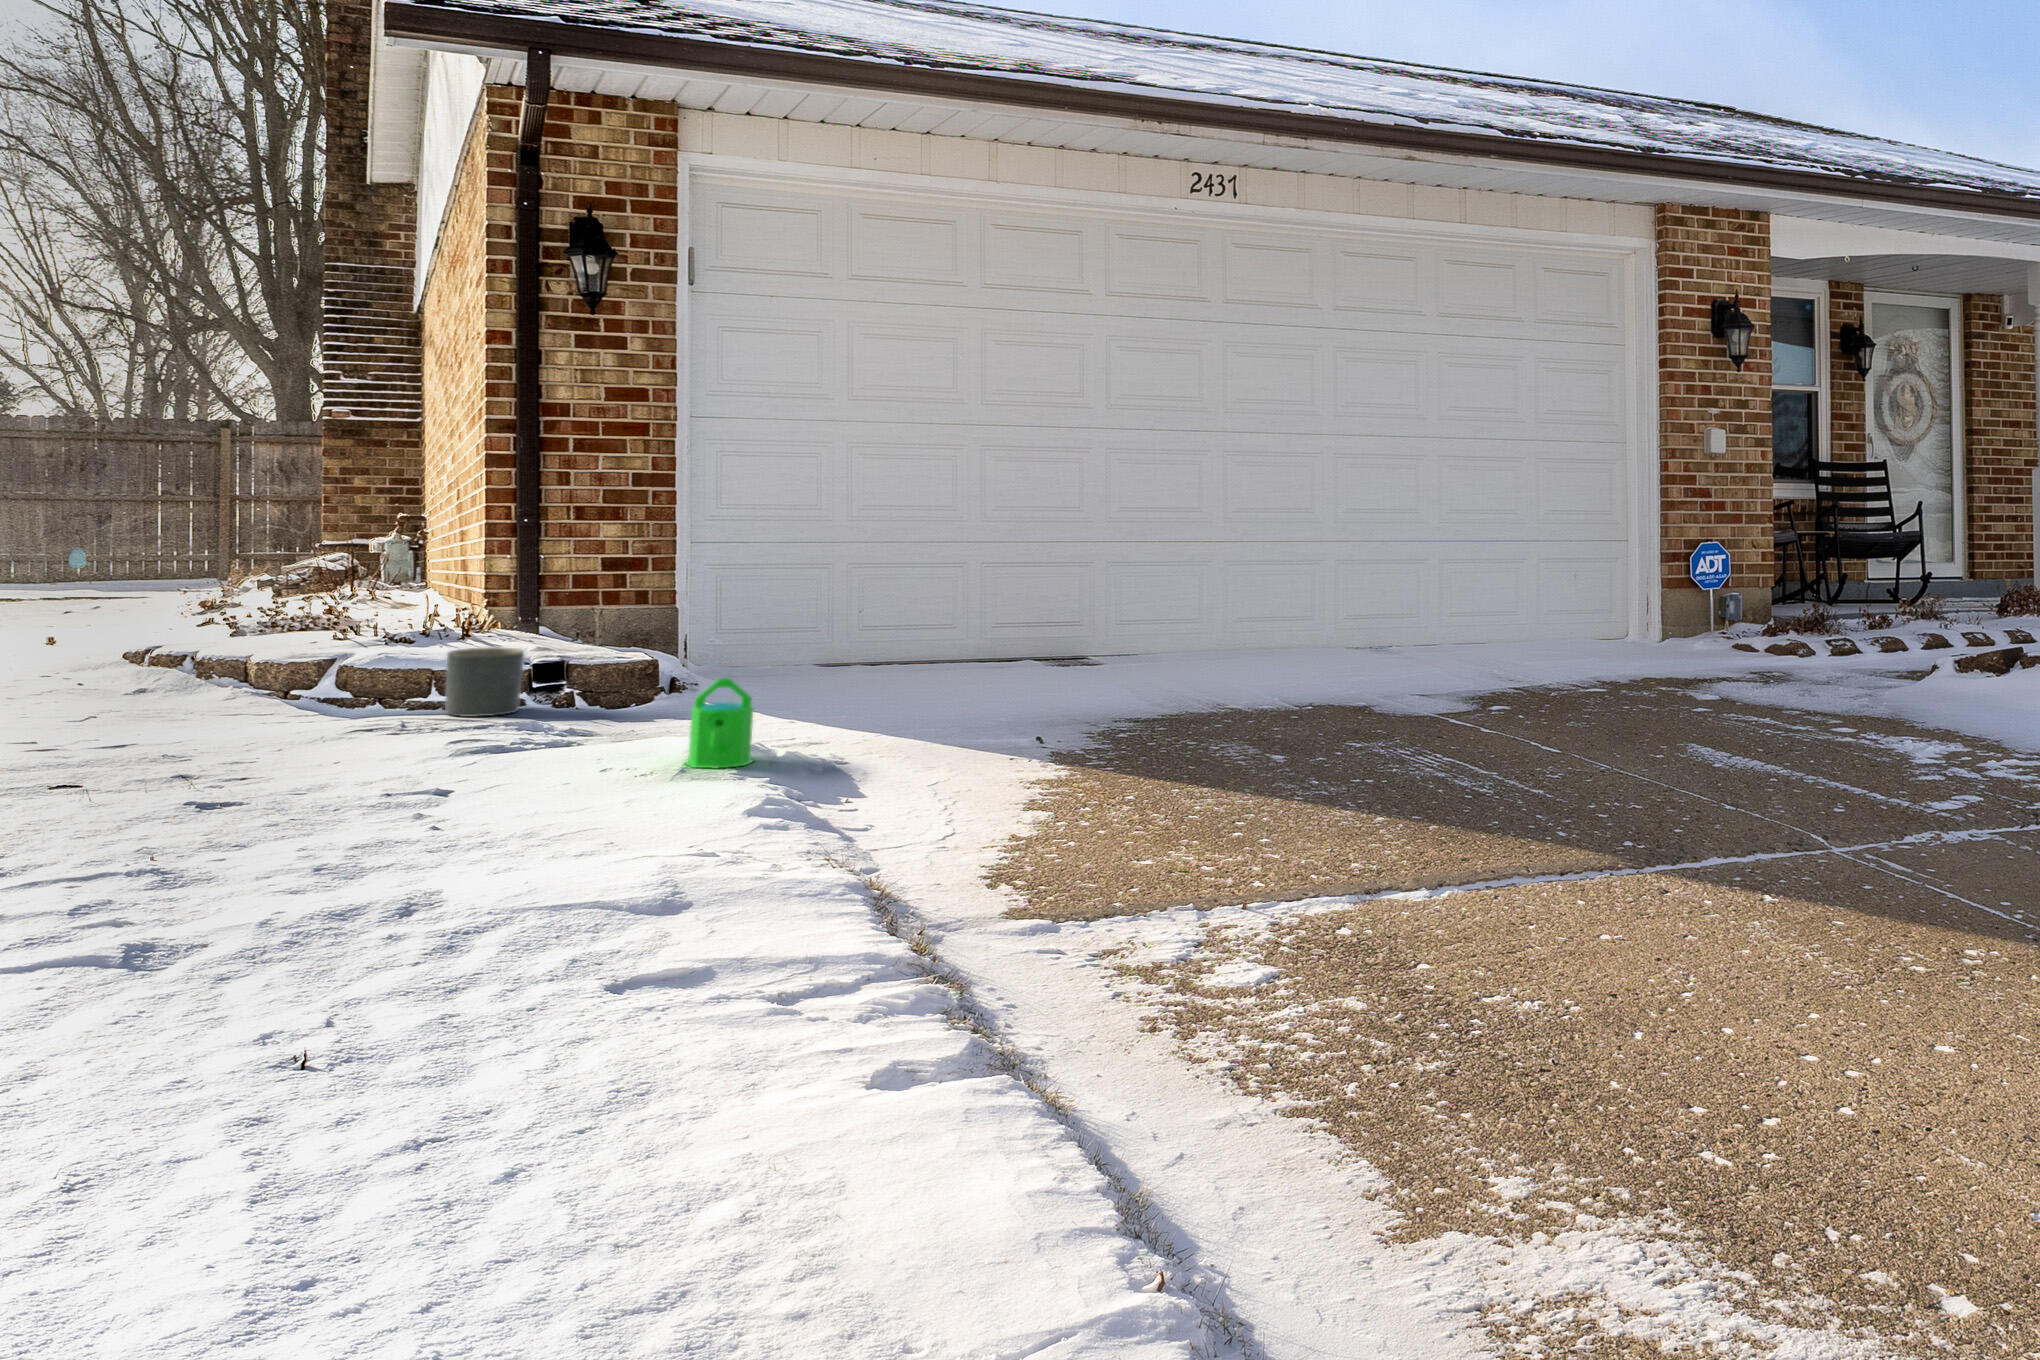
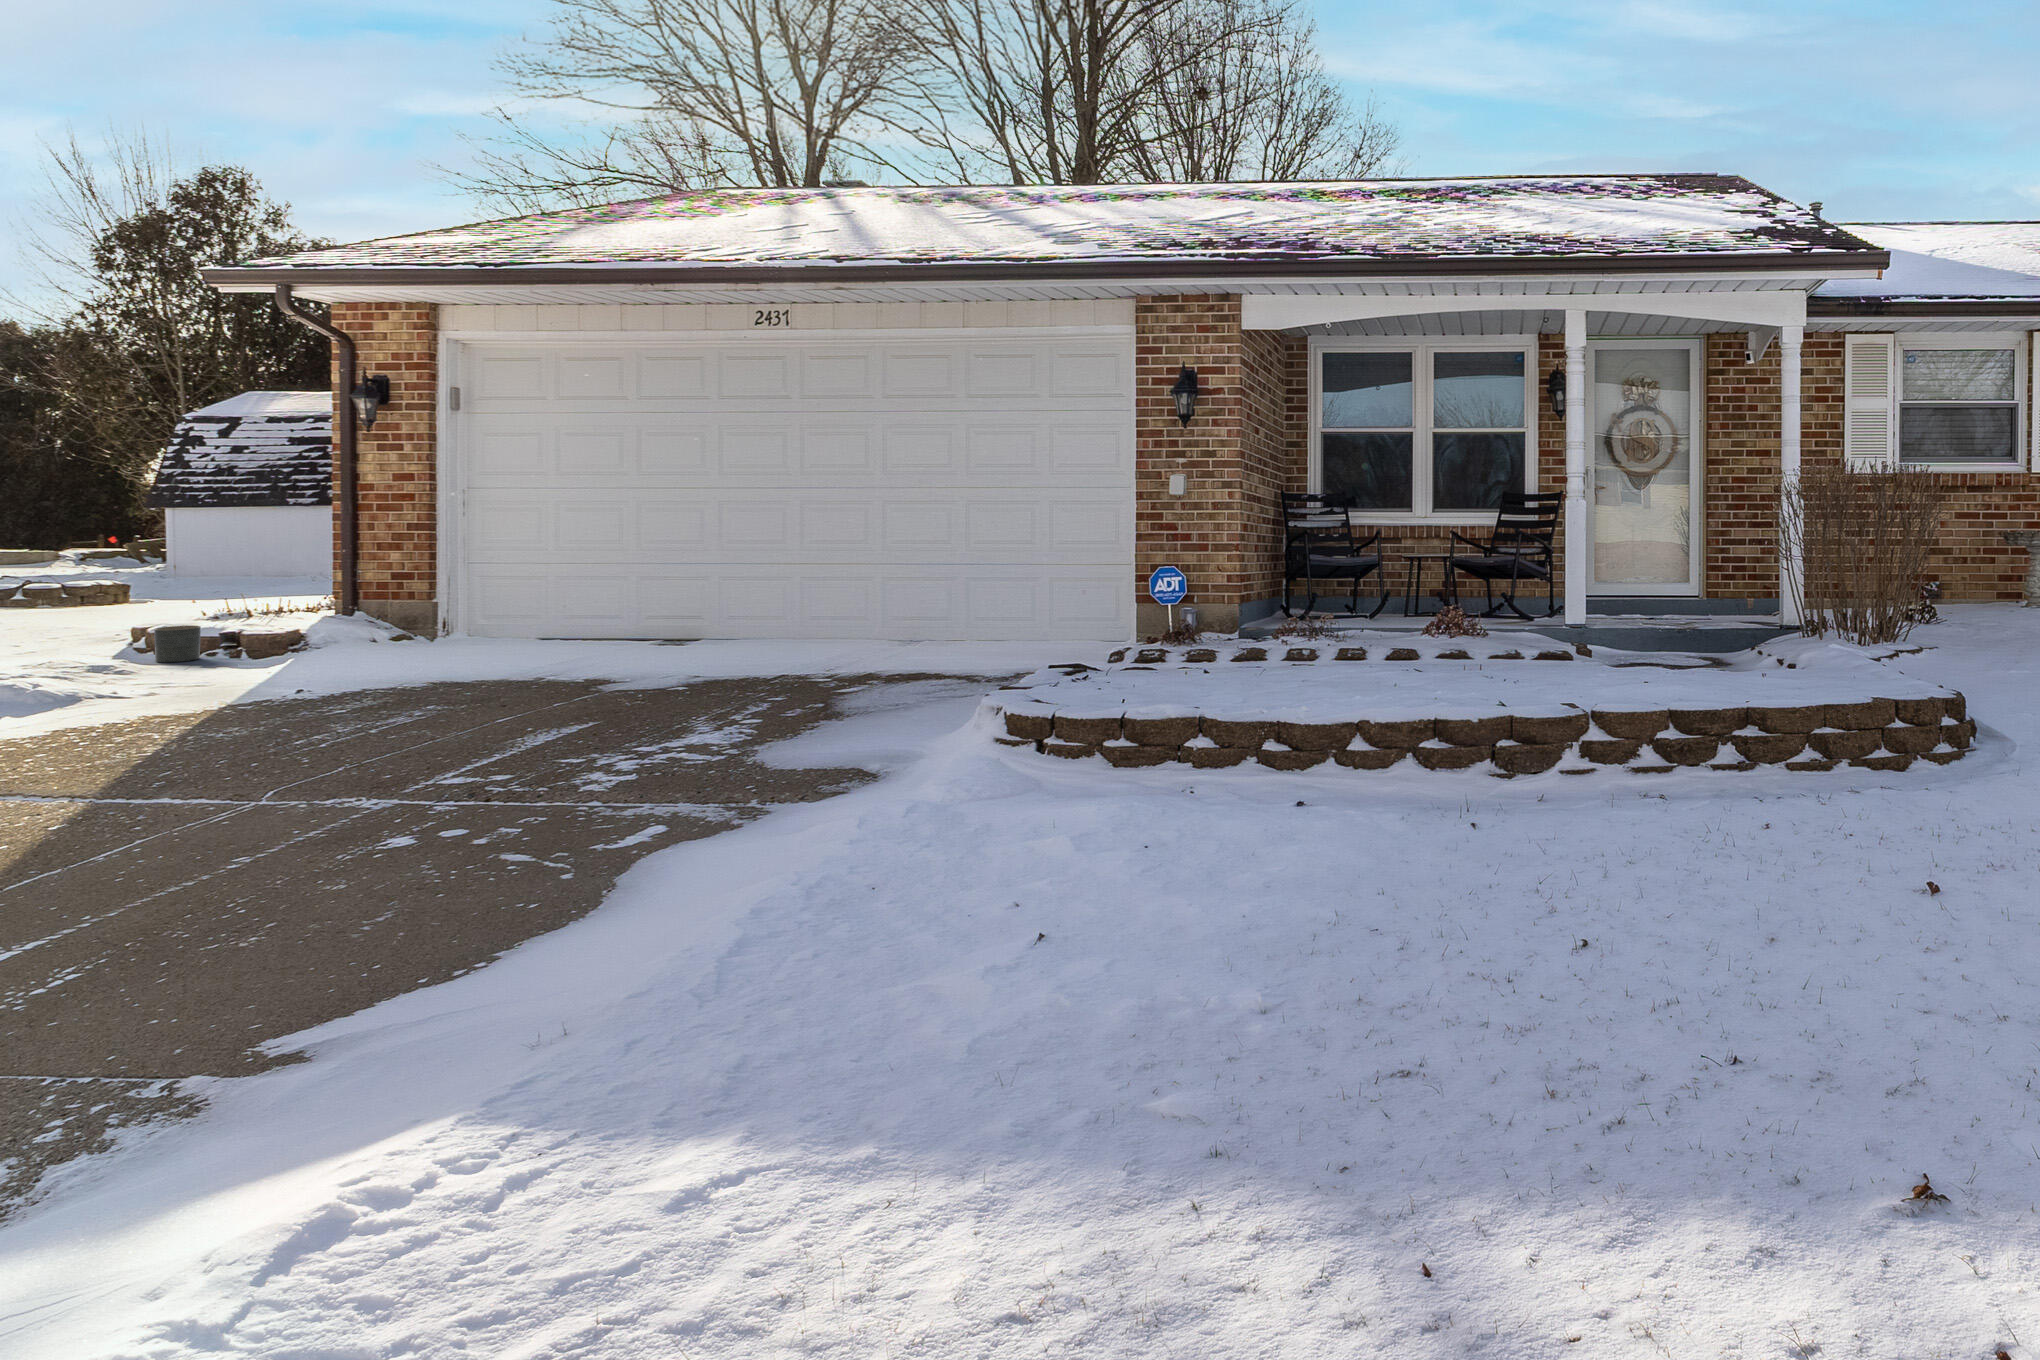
watering can: present [685,678,753,768] -> none [71,649,141,696]

